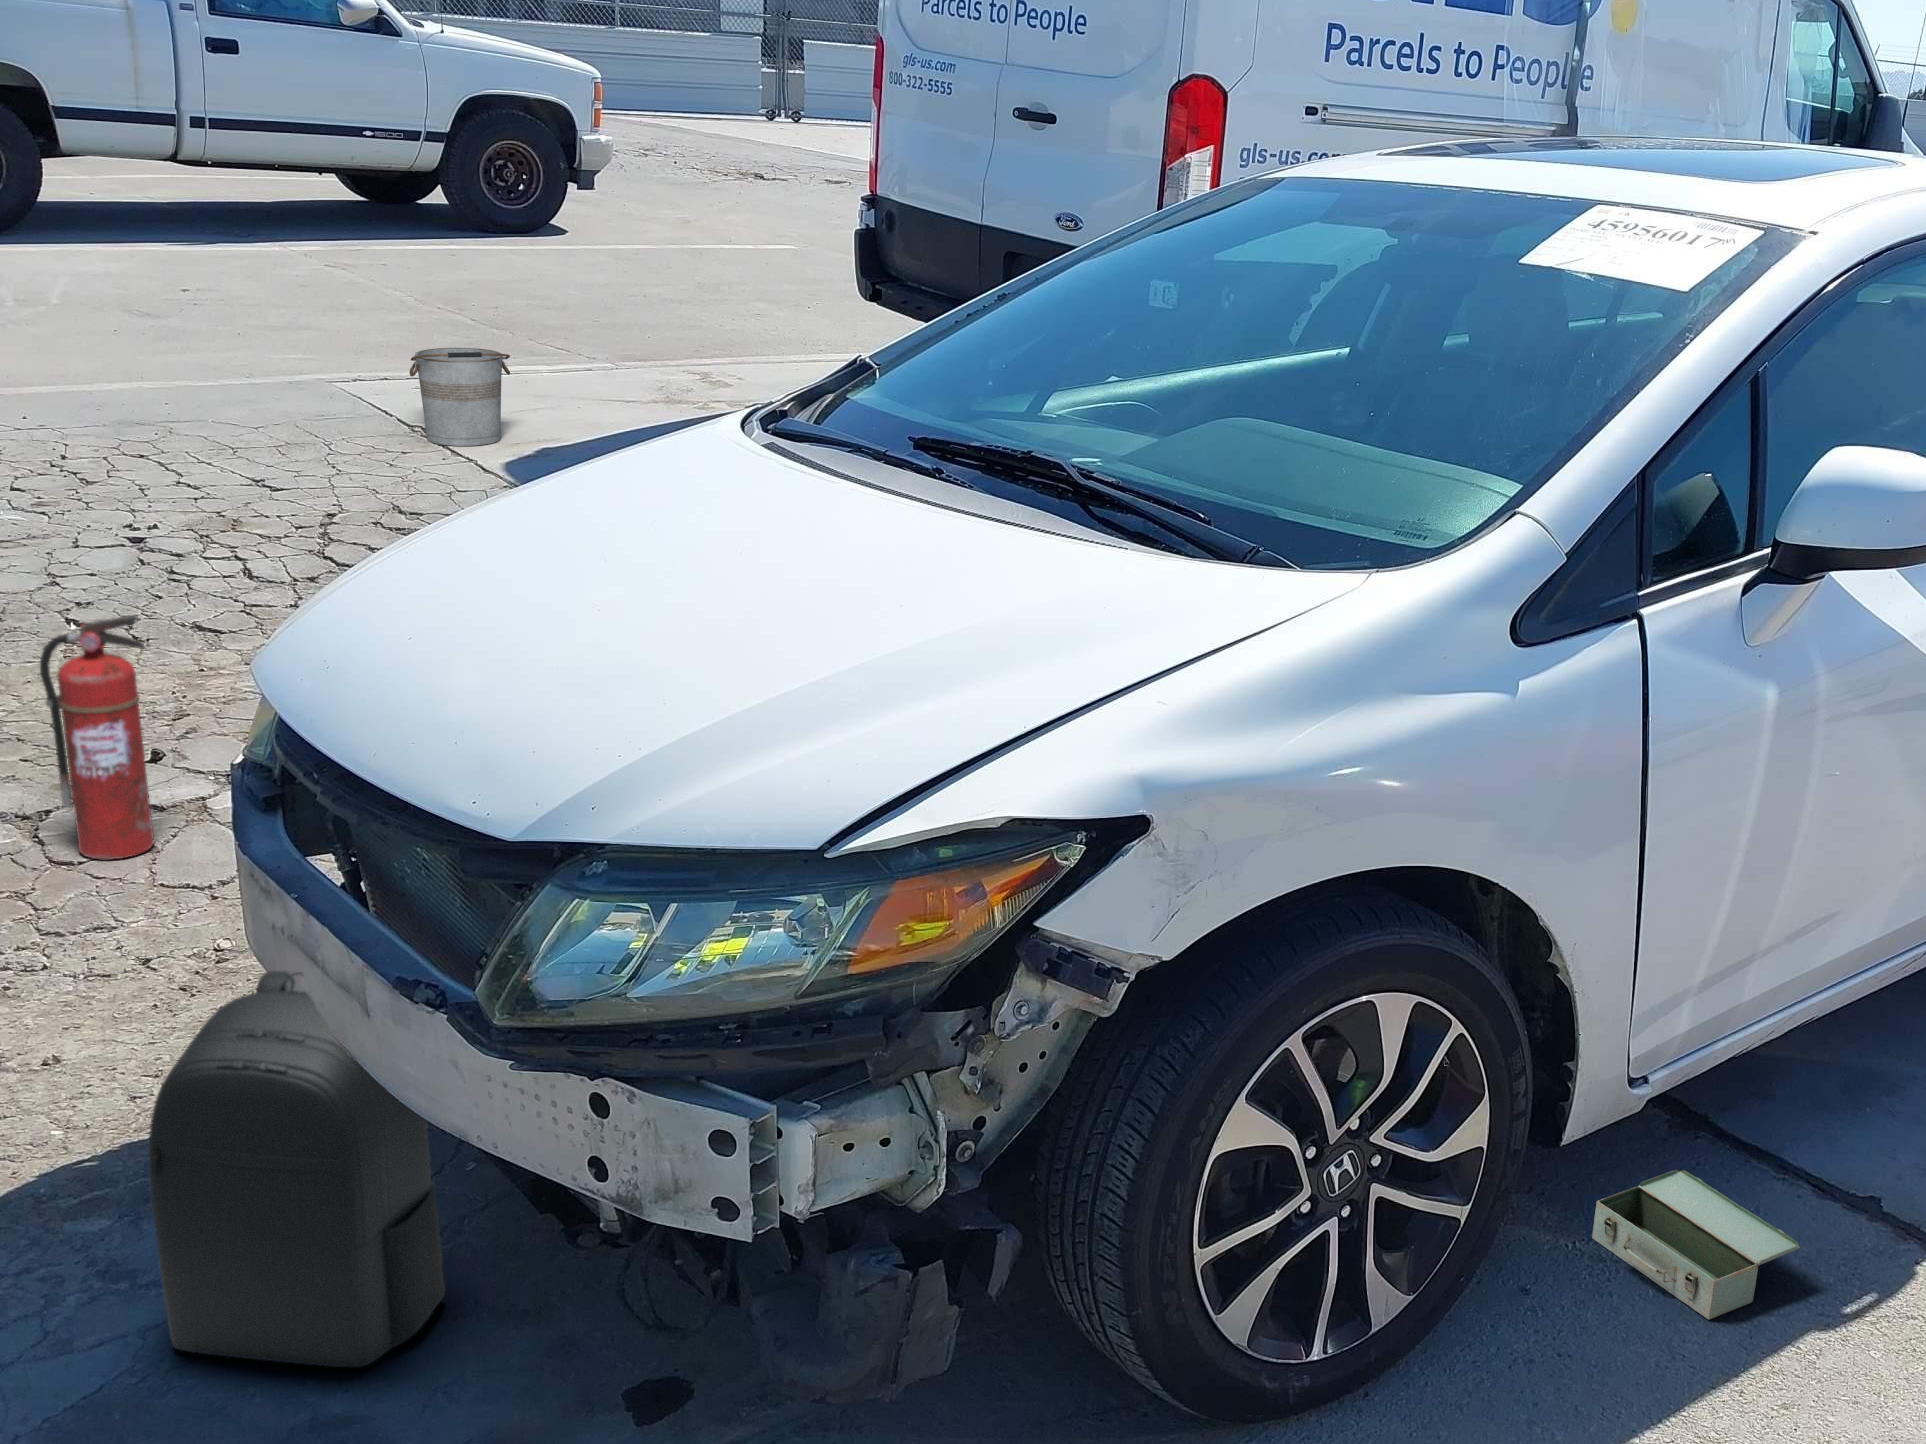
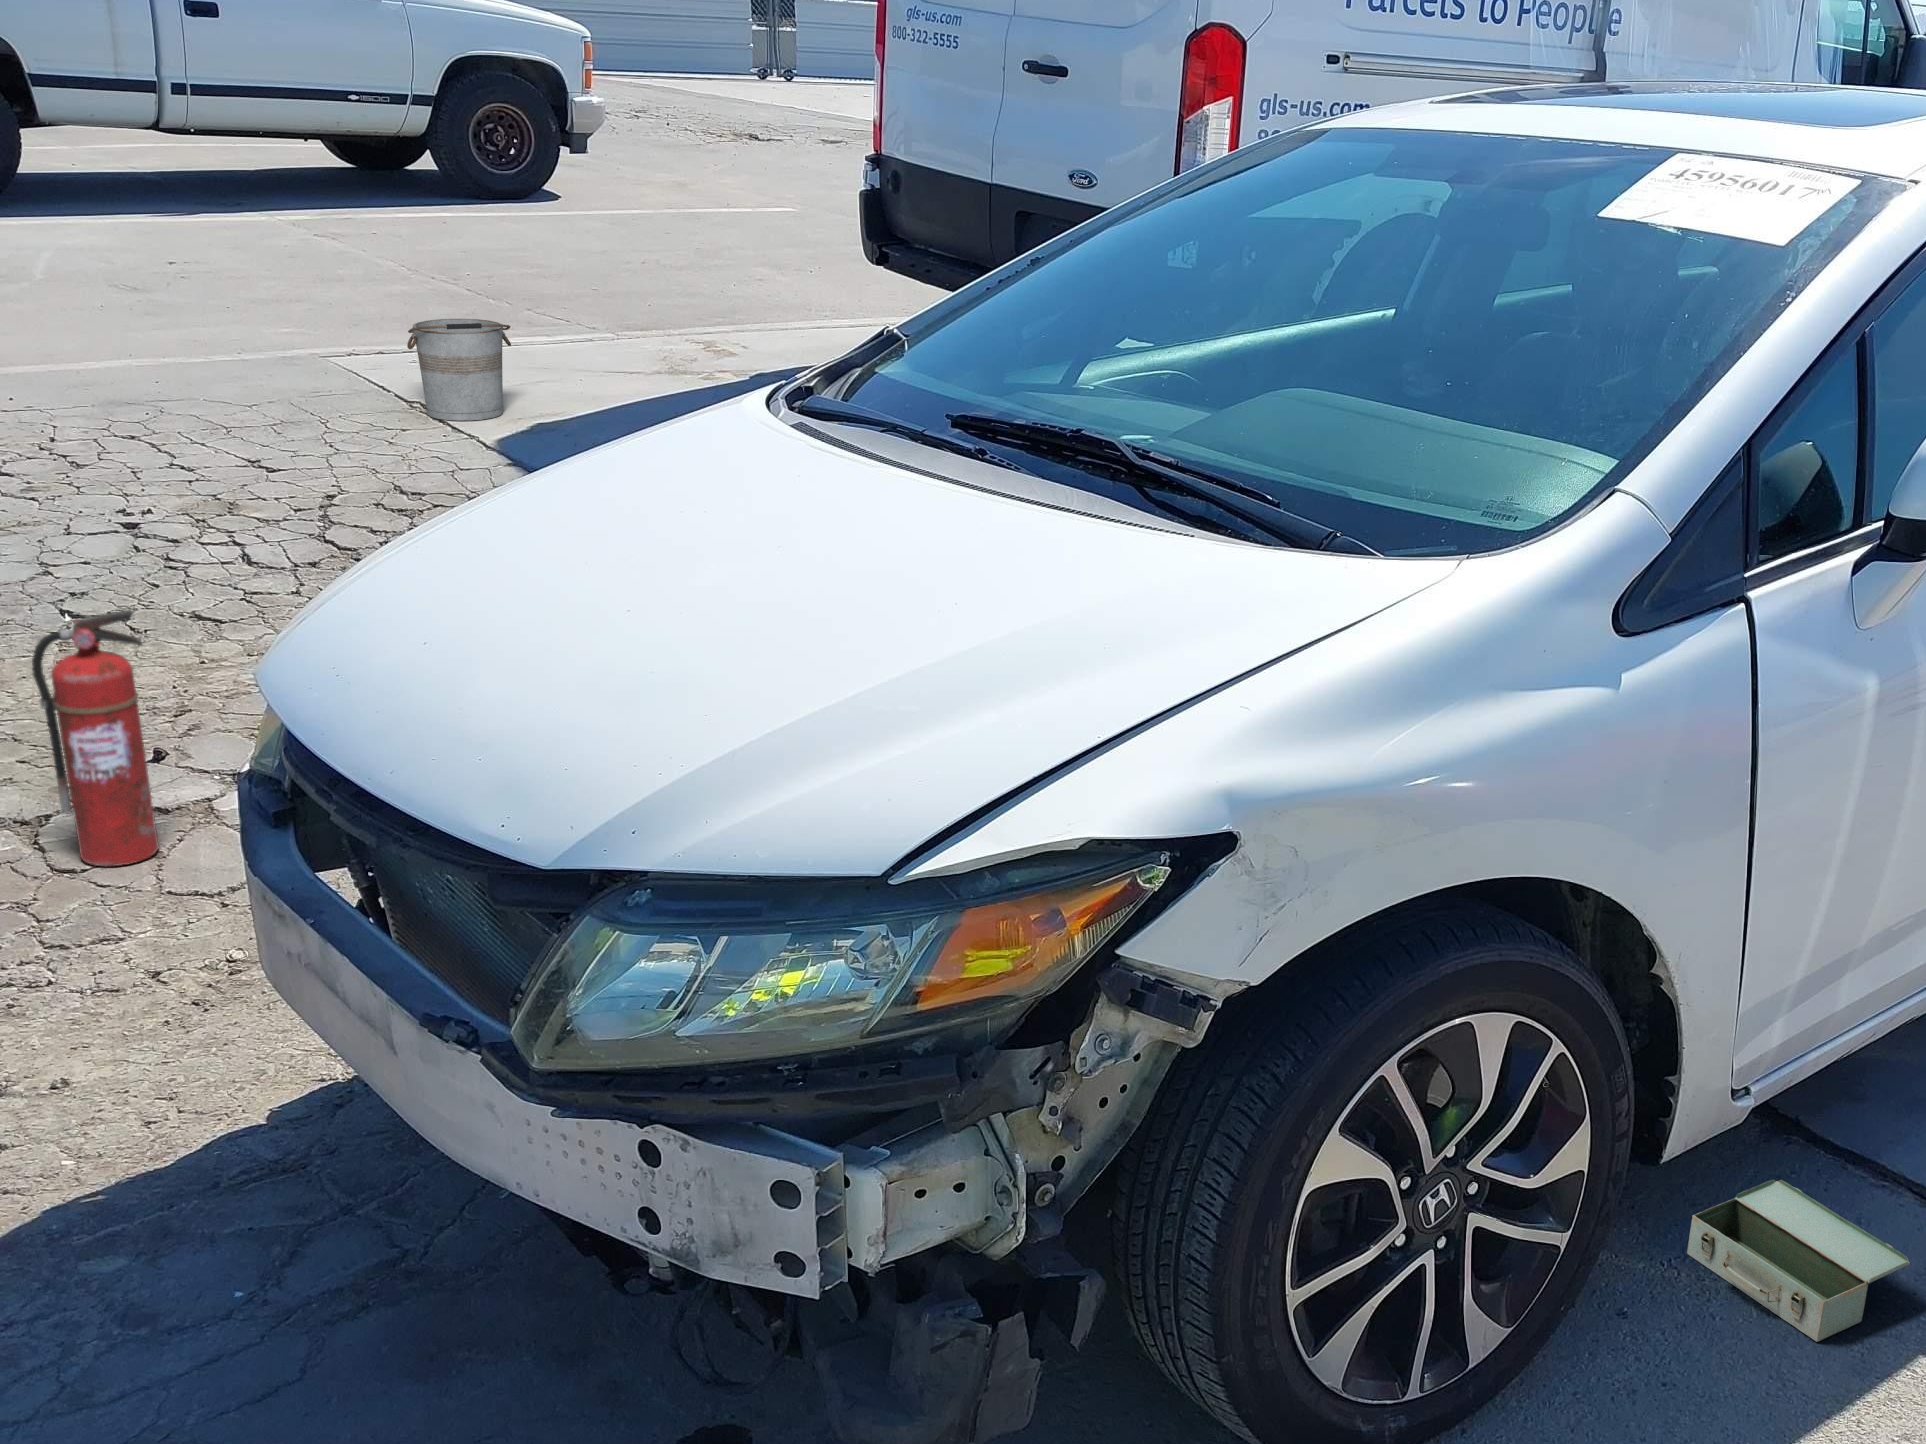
backpack: present [148,971,445,1367] -> none [162,1001,483,1421]

